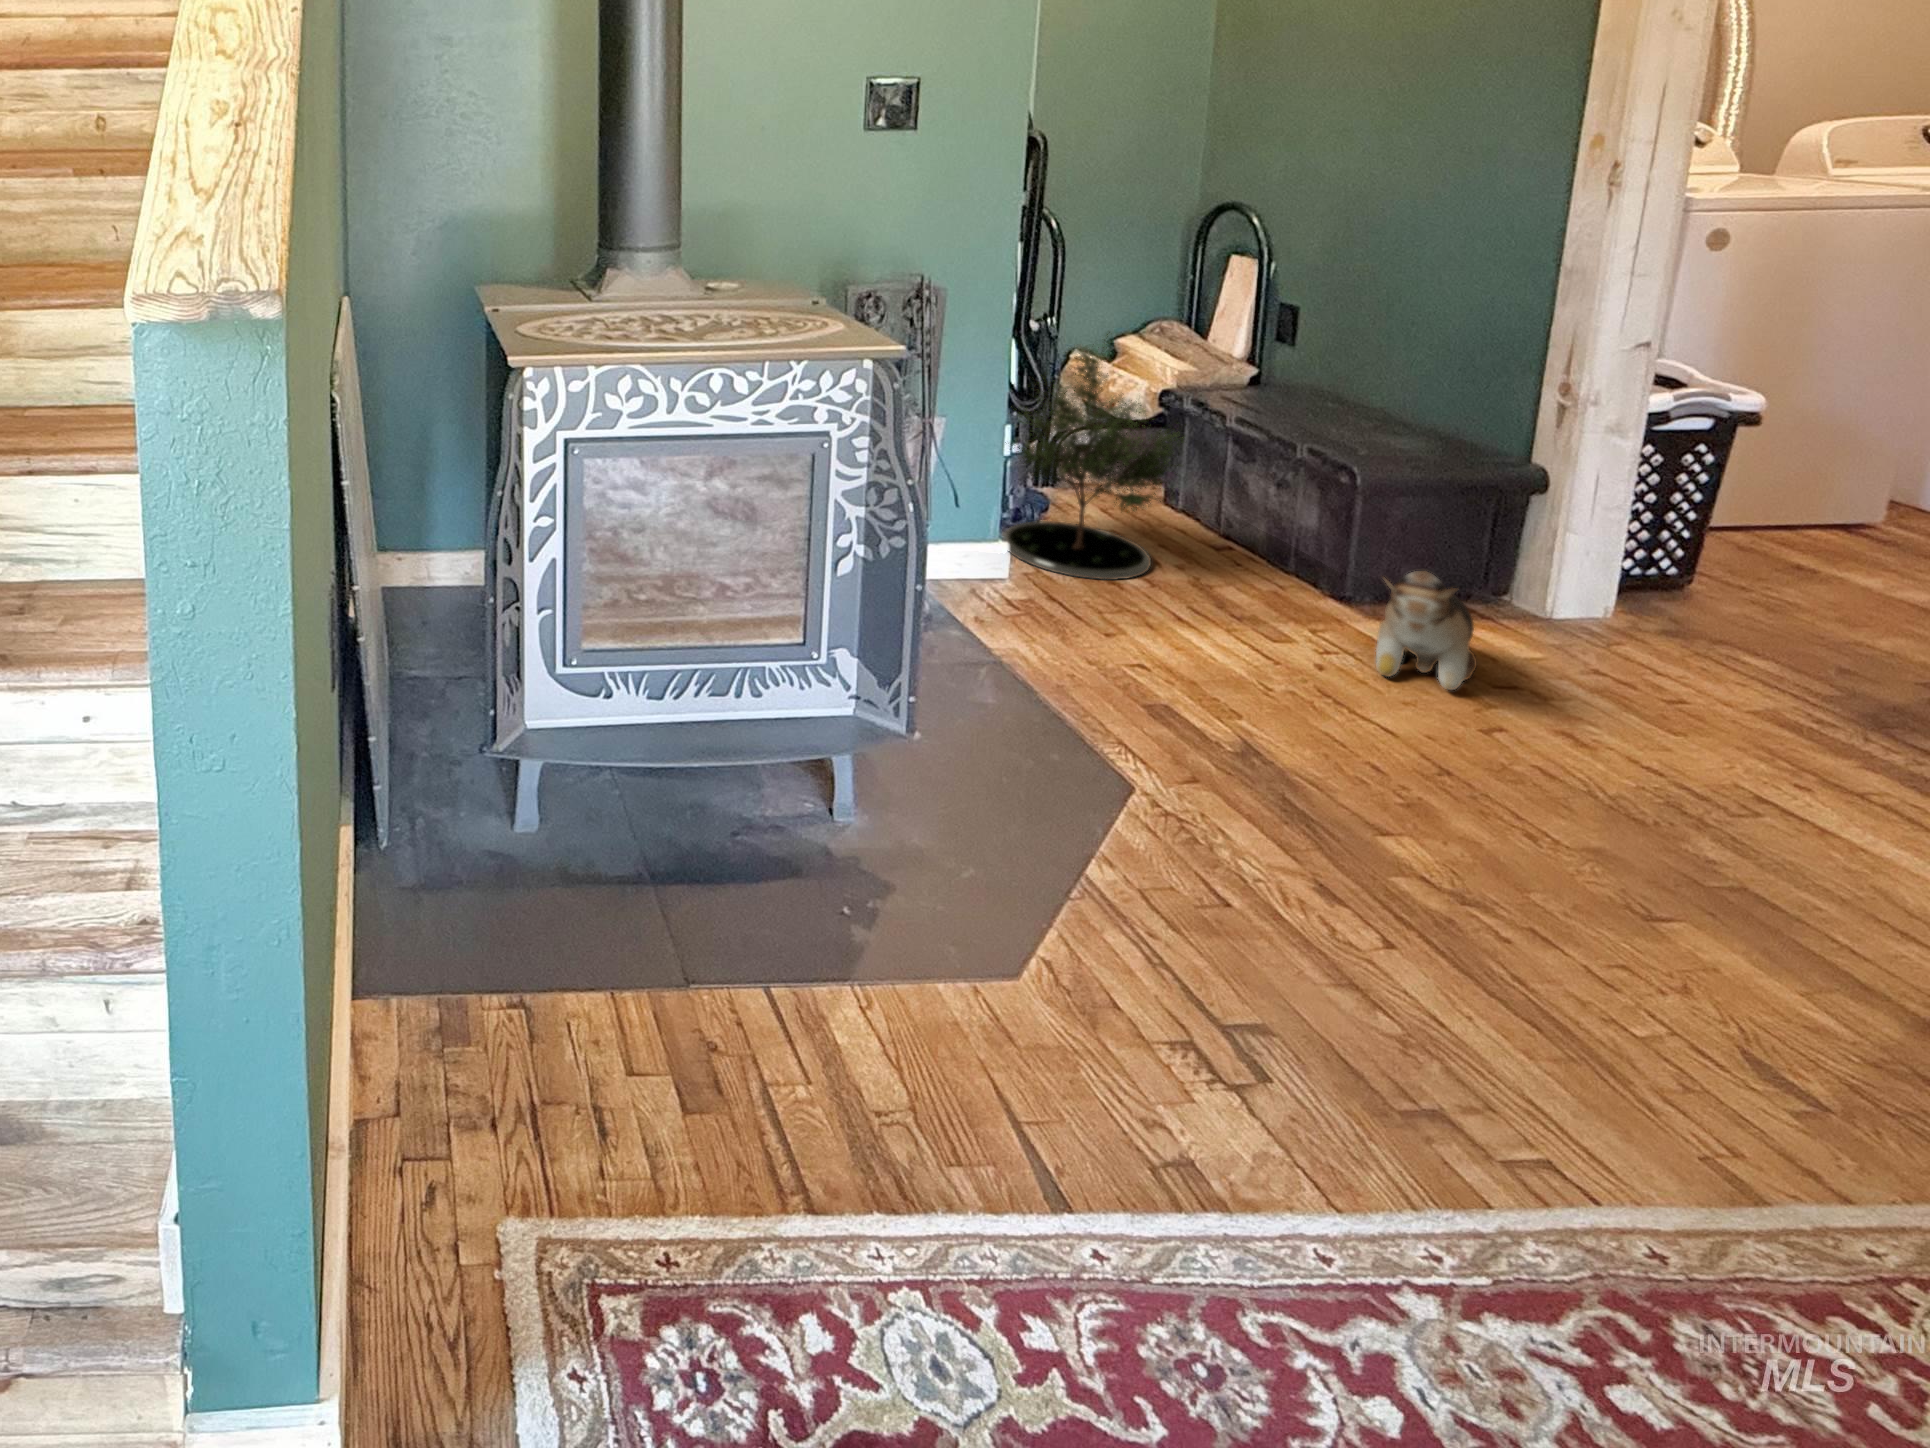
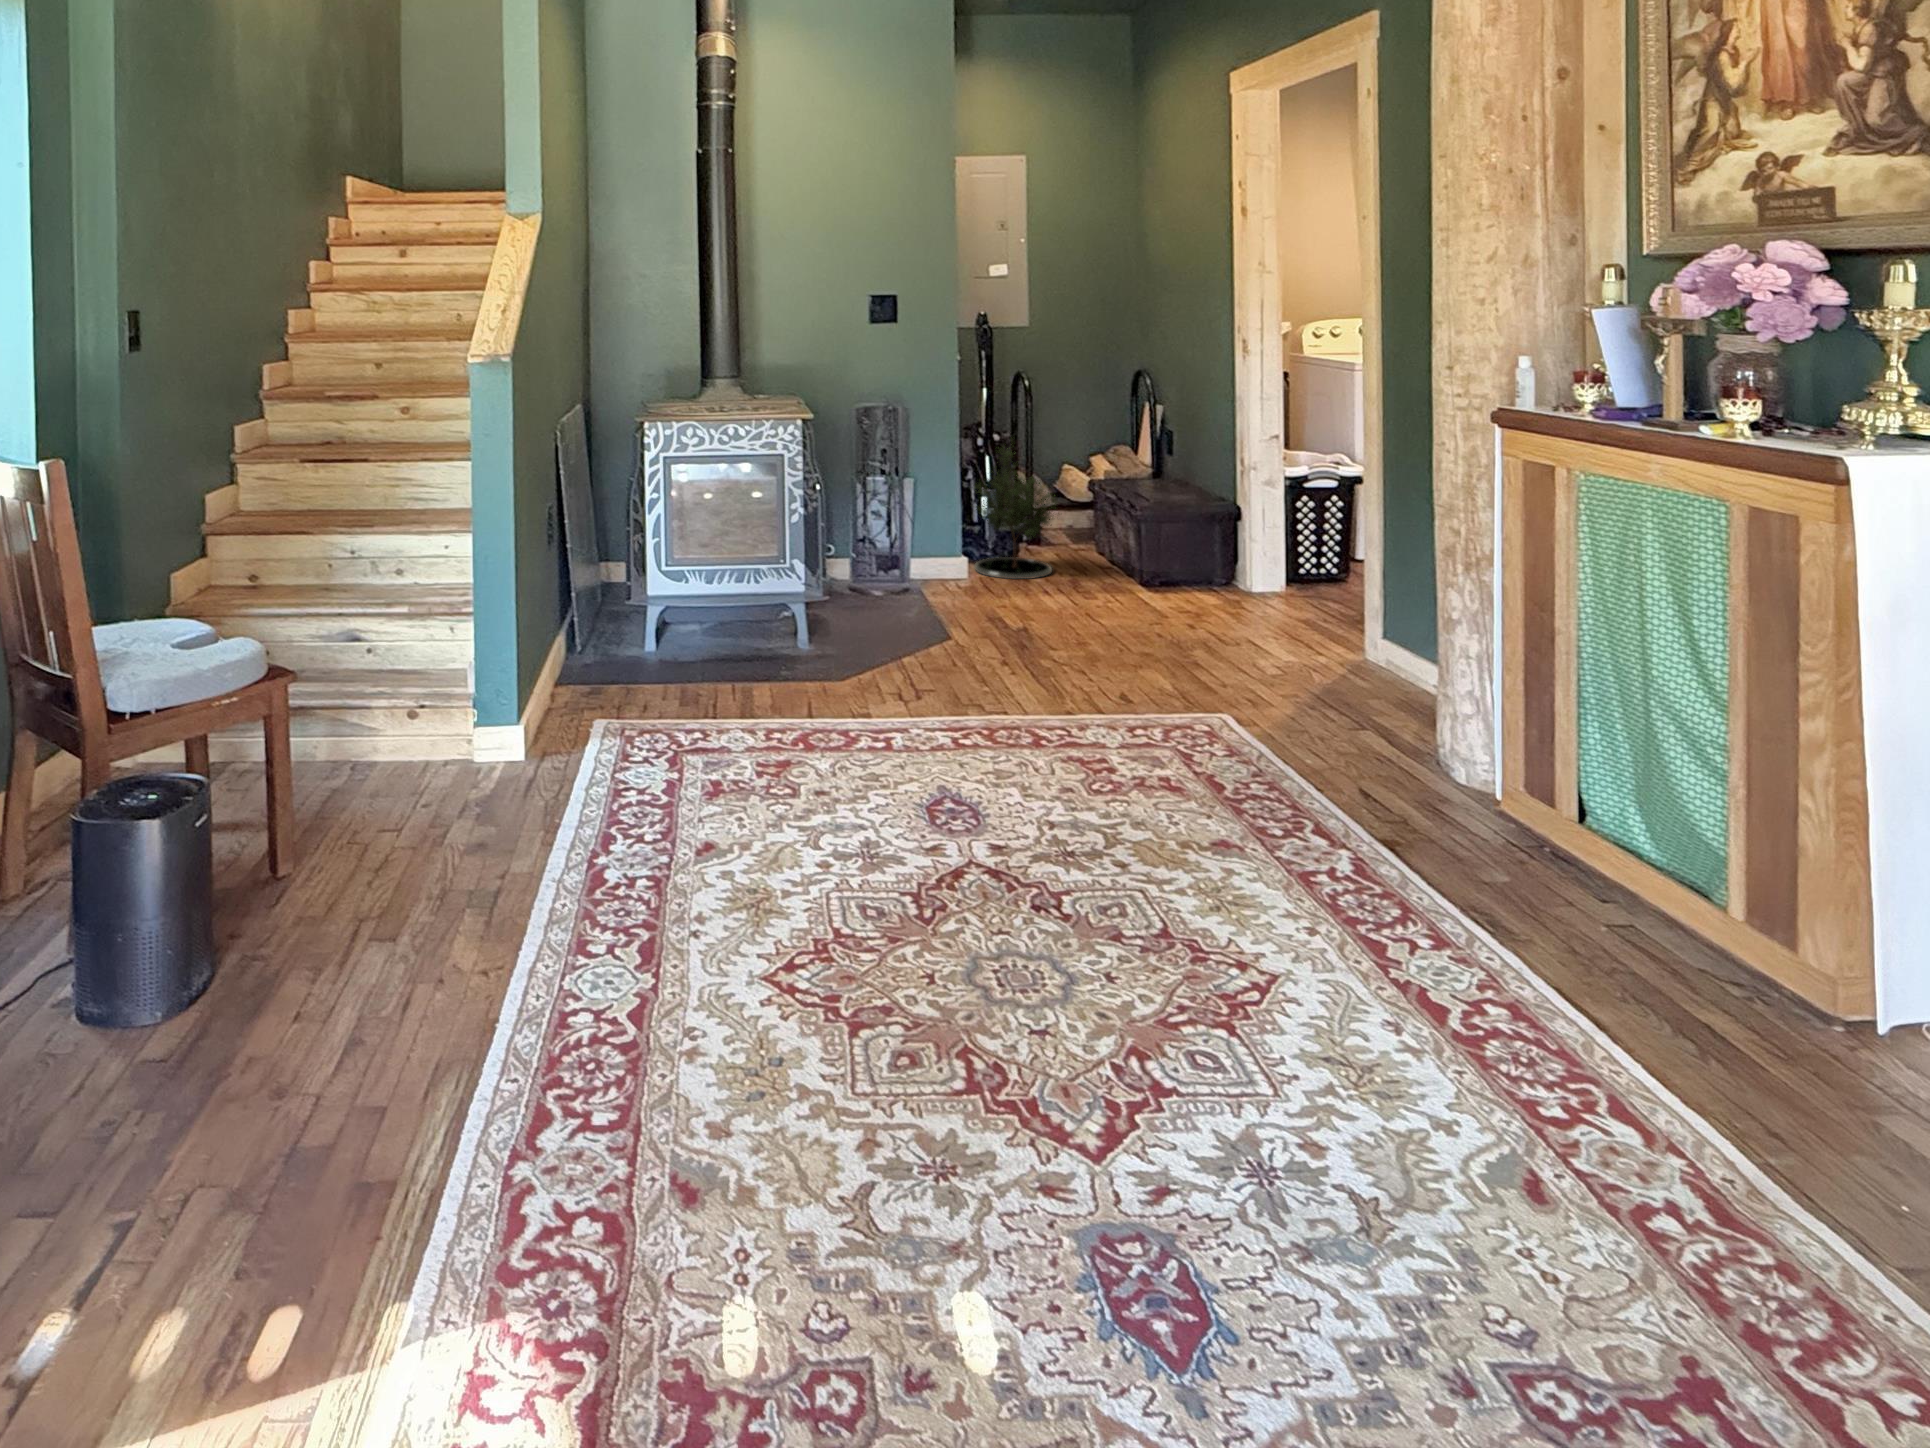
plush toy: present [1376,571,1477,690] -> none [1103,545,1175,609]

